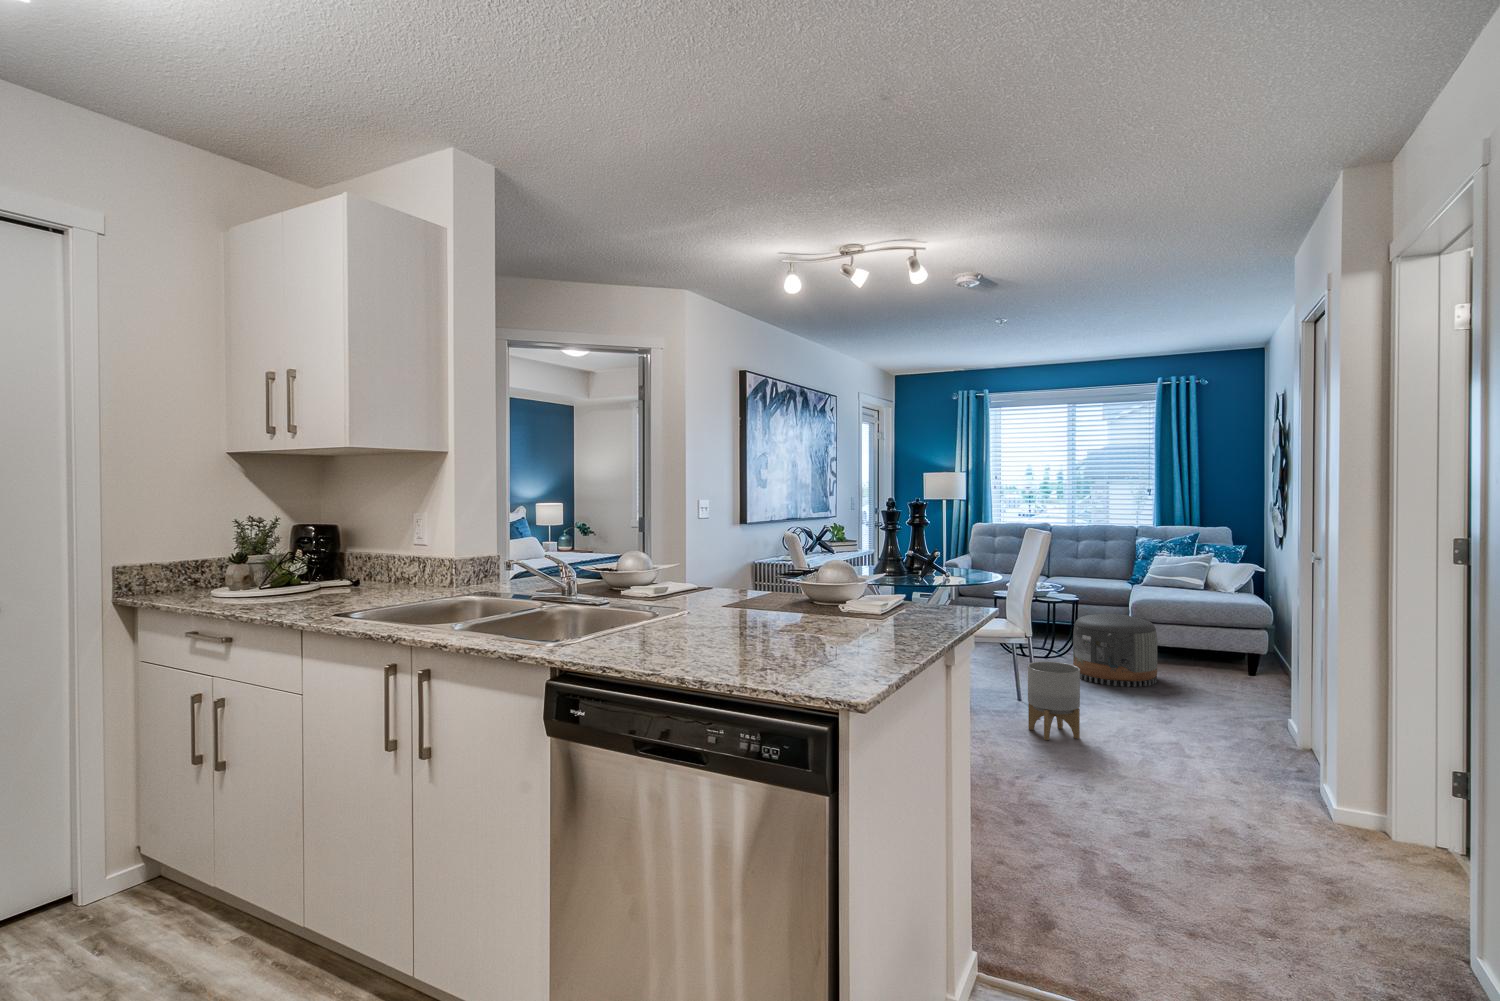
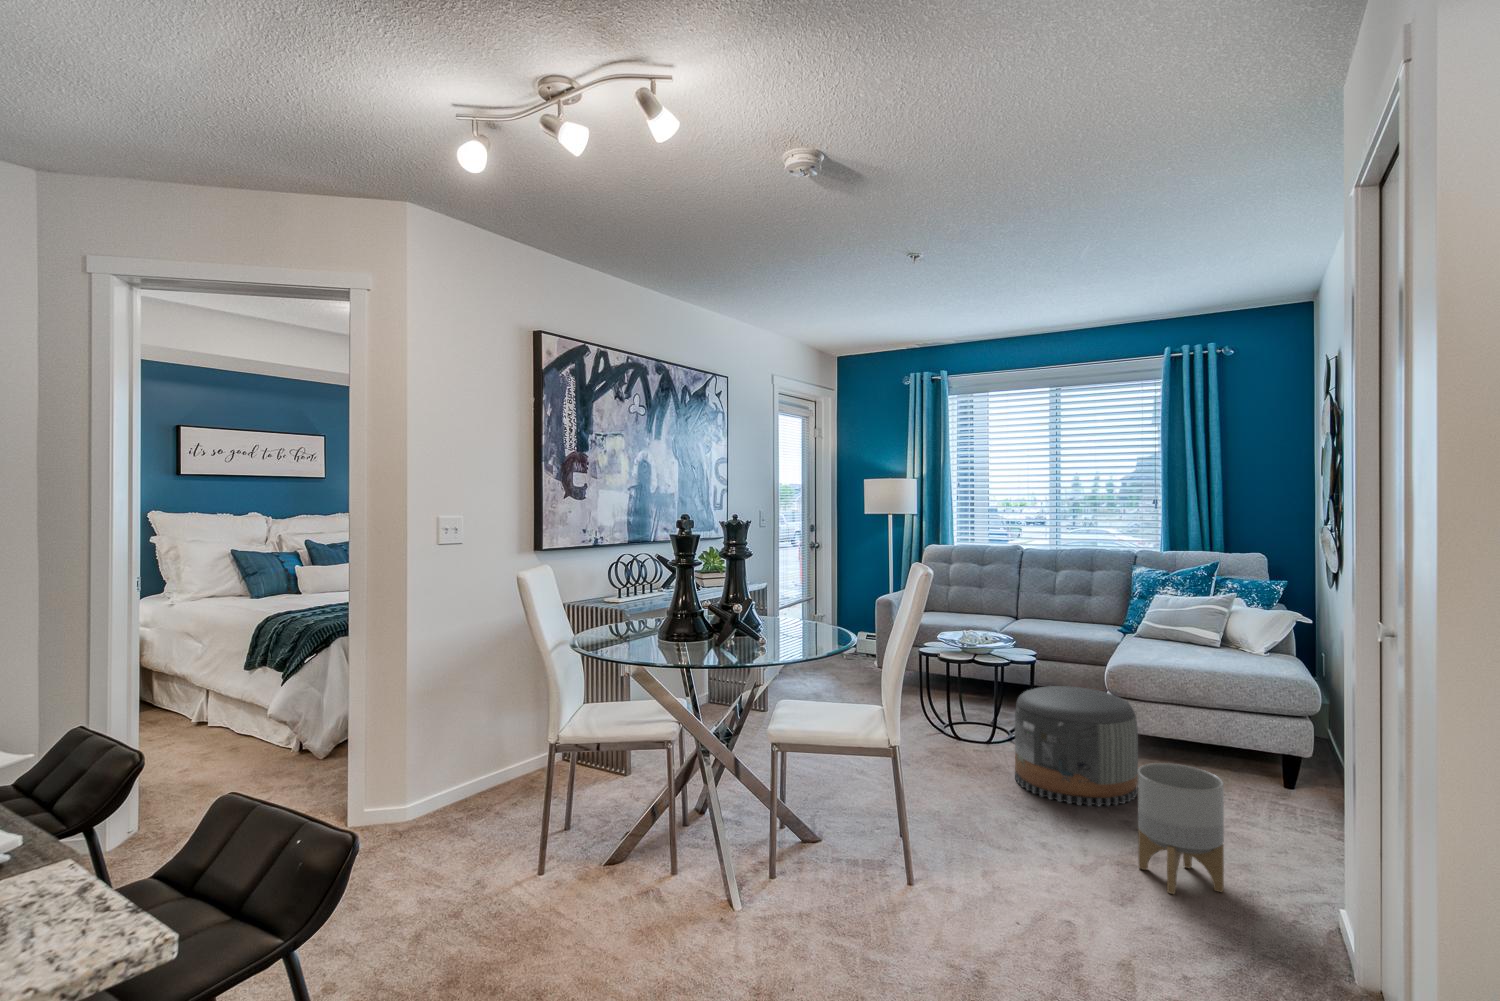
planter: present [1028,662,1080,740] -> present [1138,763,1224,894]

